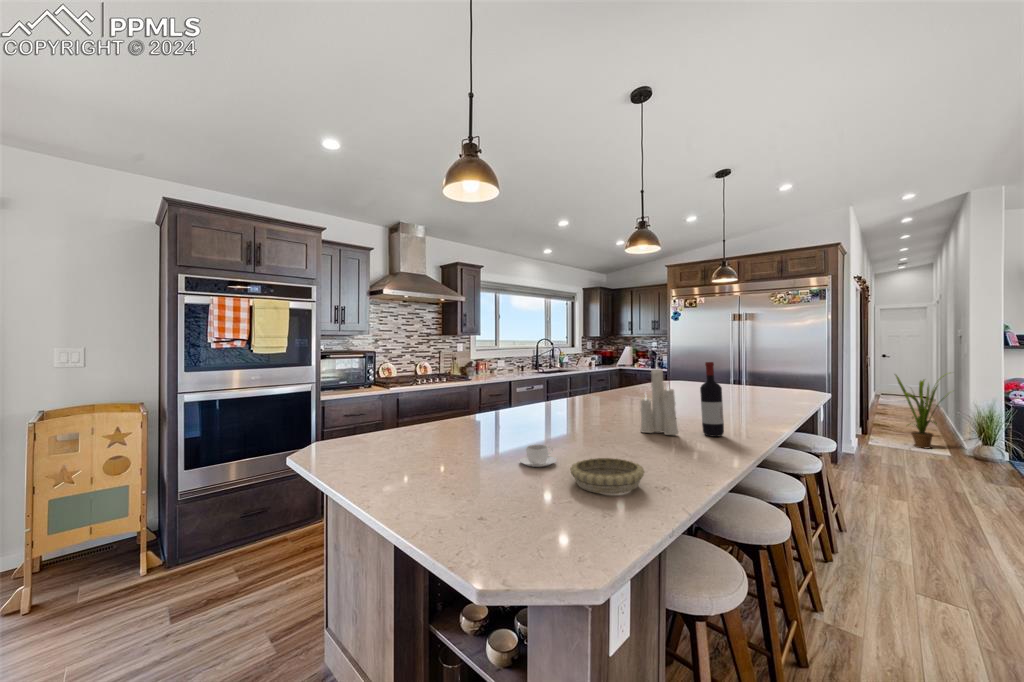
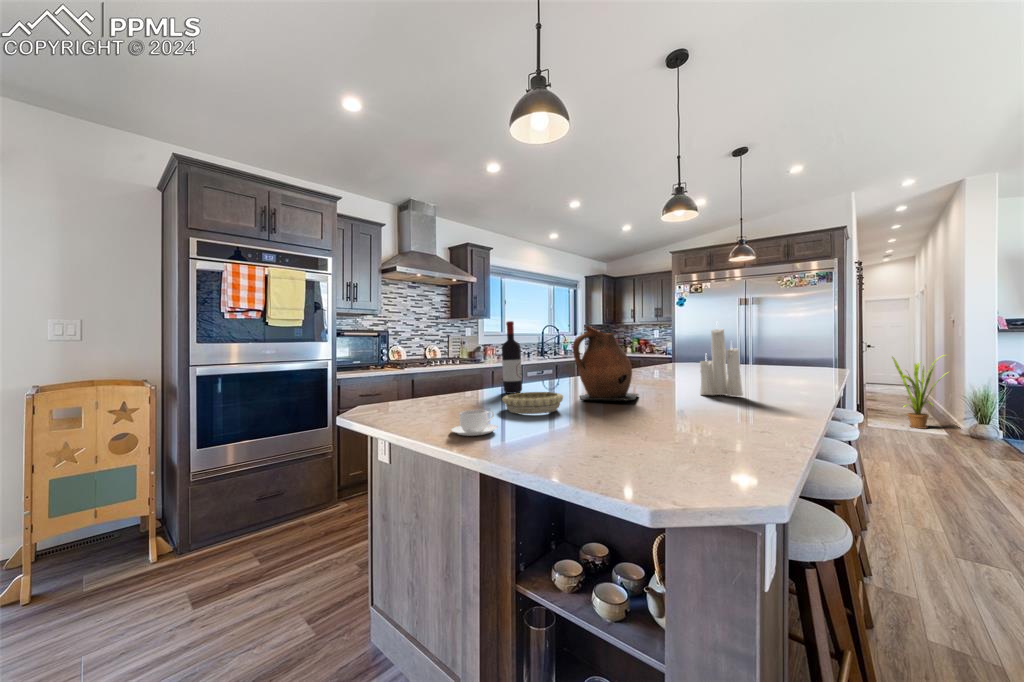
wine bottle: present [700,362,724,437] -> present [502,321,522,394]
ceramic pitcher: none [515,368,580,442] -> present [573,326,638,401]
coffee cup: present [520,445,557,467] -> present [452,410,498,436]
decorative bowl: present [570,458,644,494] -> present [502,392,563,414]

